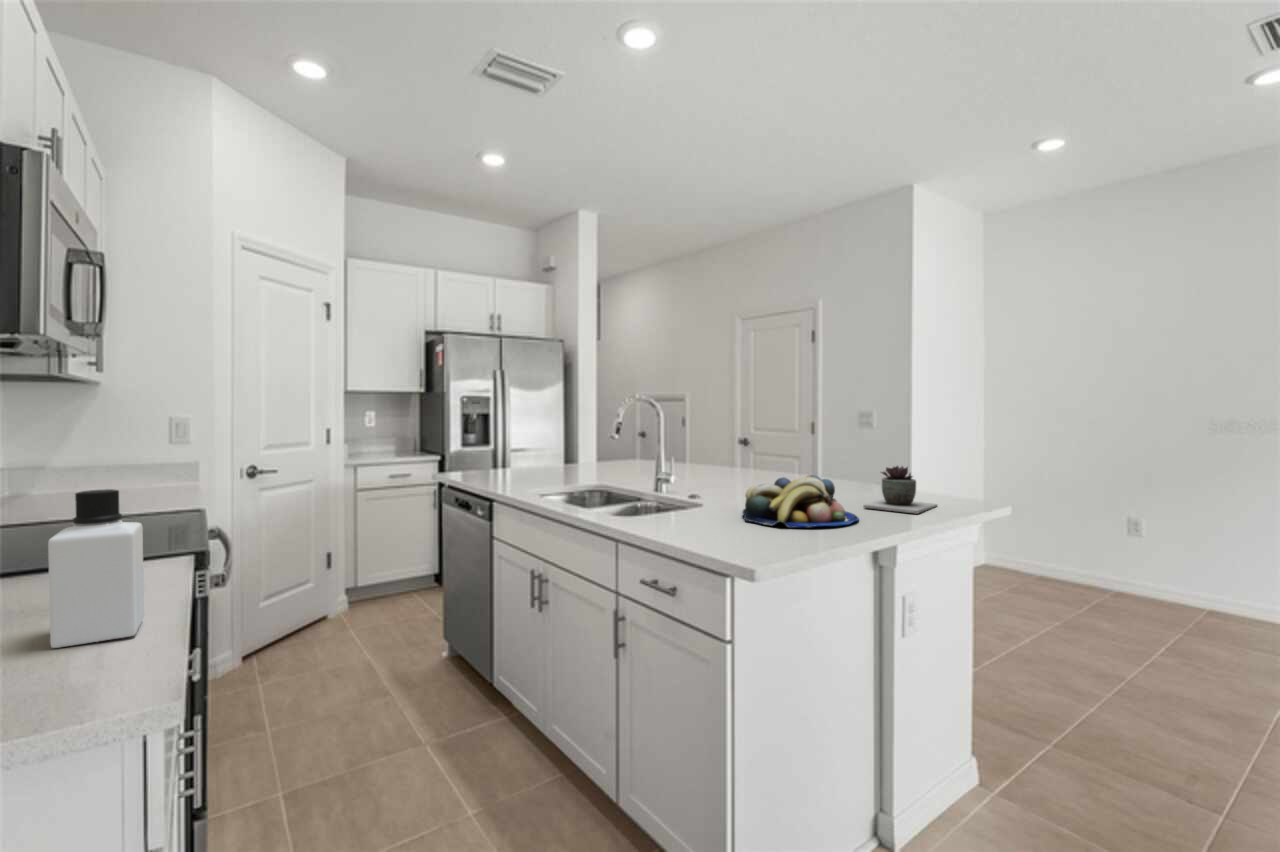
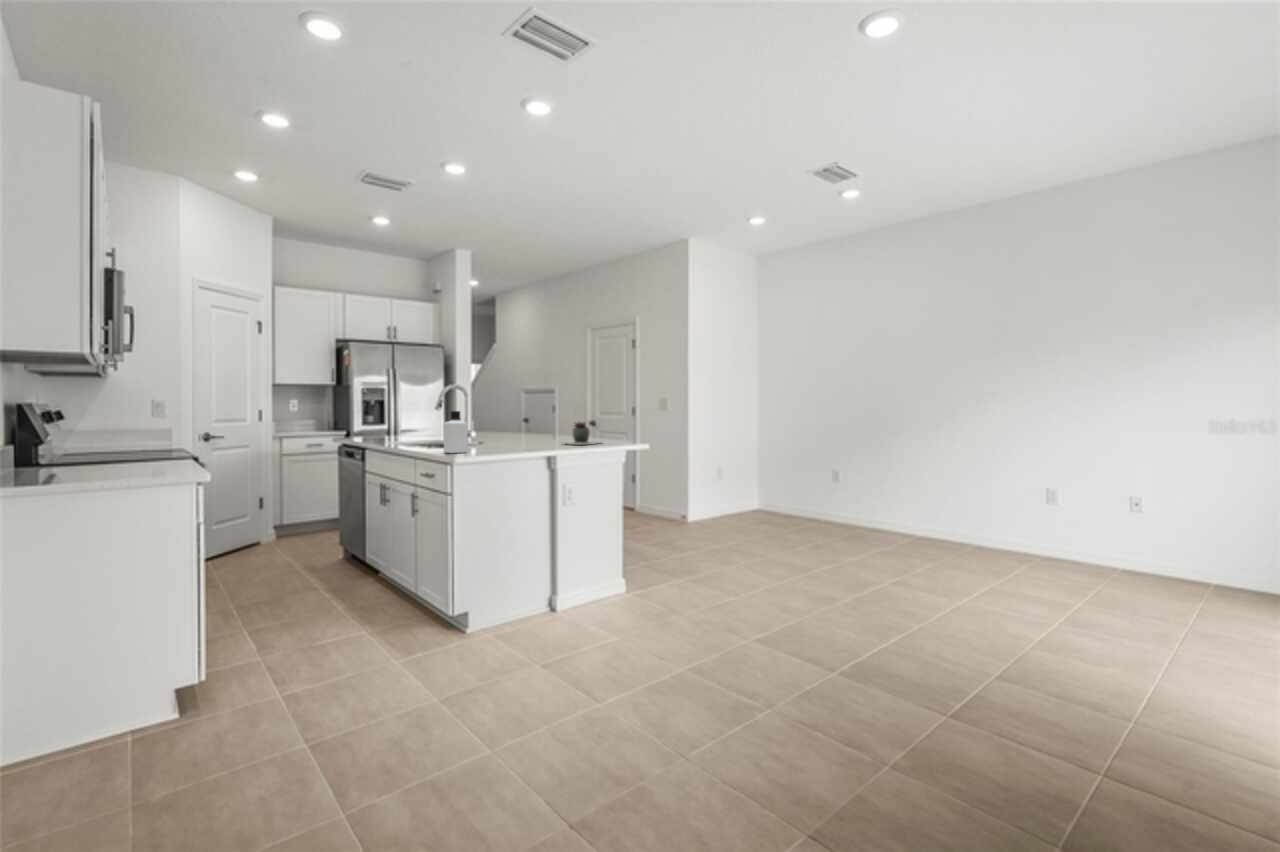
fruit bowl: present [743,475,859,527] -> none [485,425,547,449]
bottle: present [48,489,144,648] -> present [444,411,468,453]

